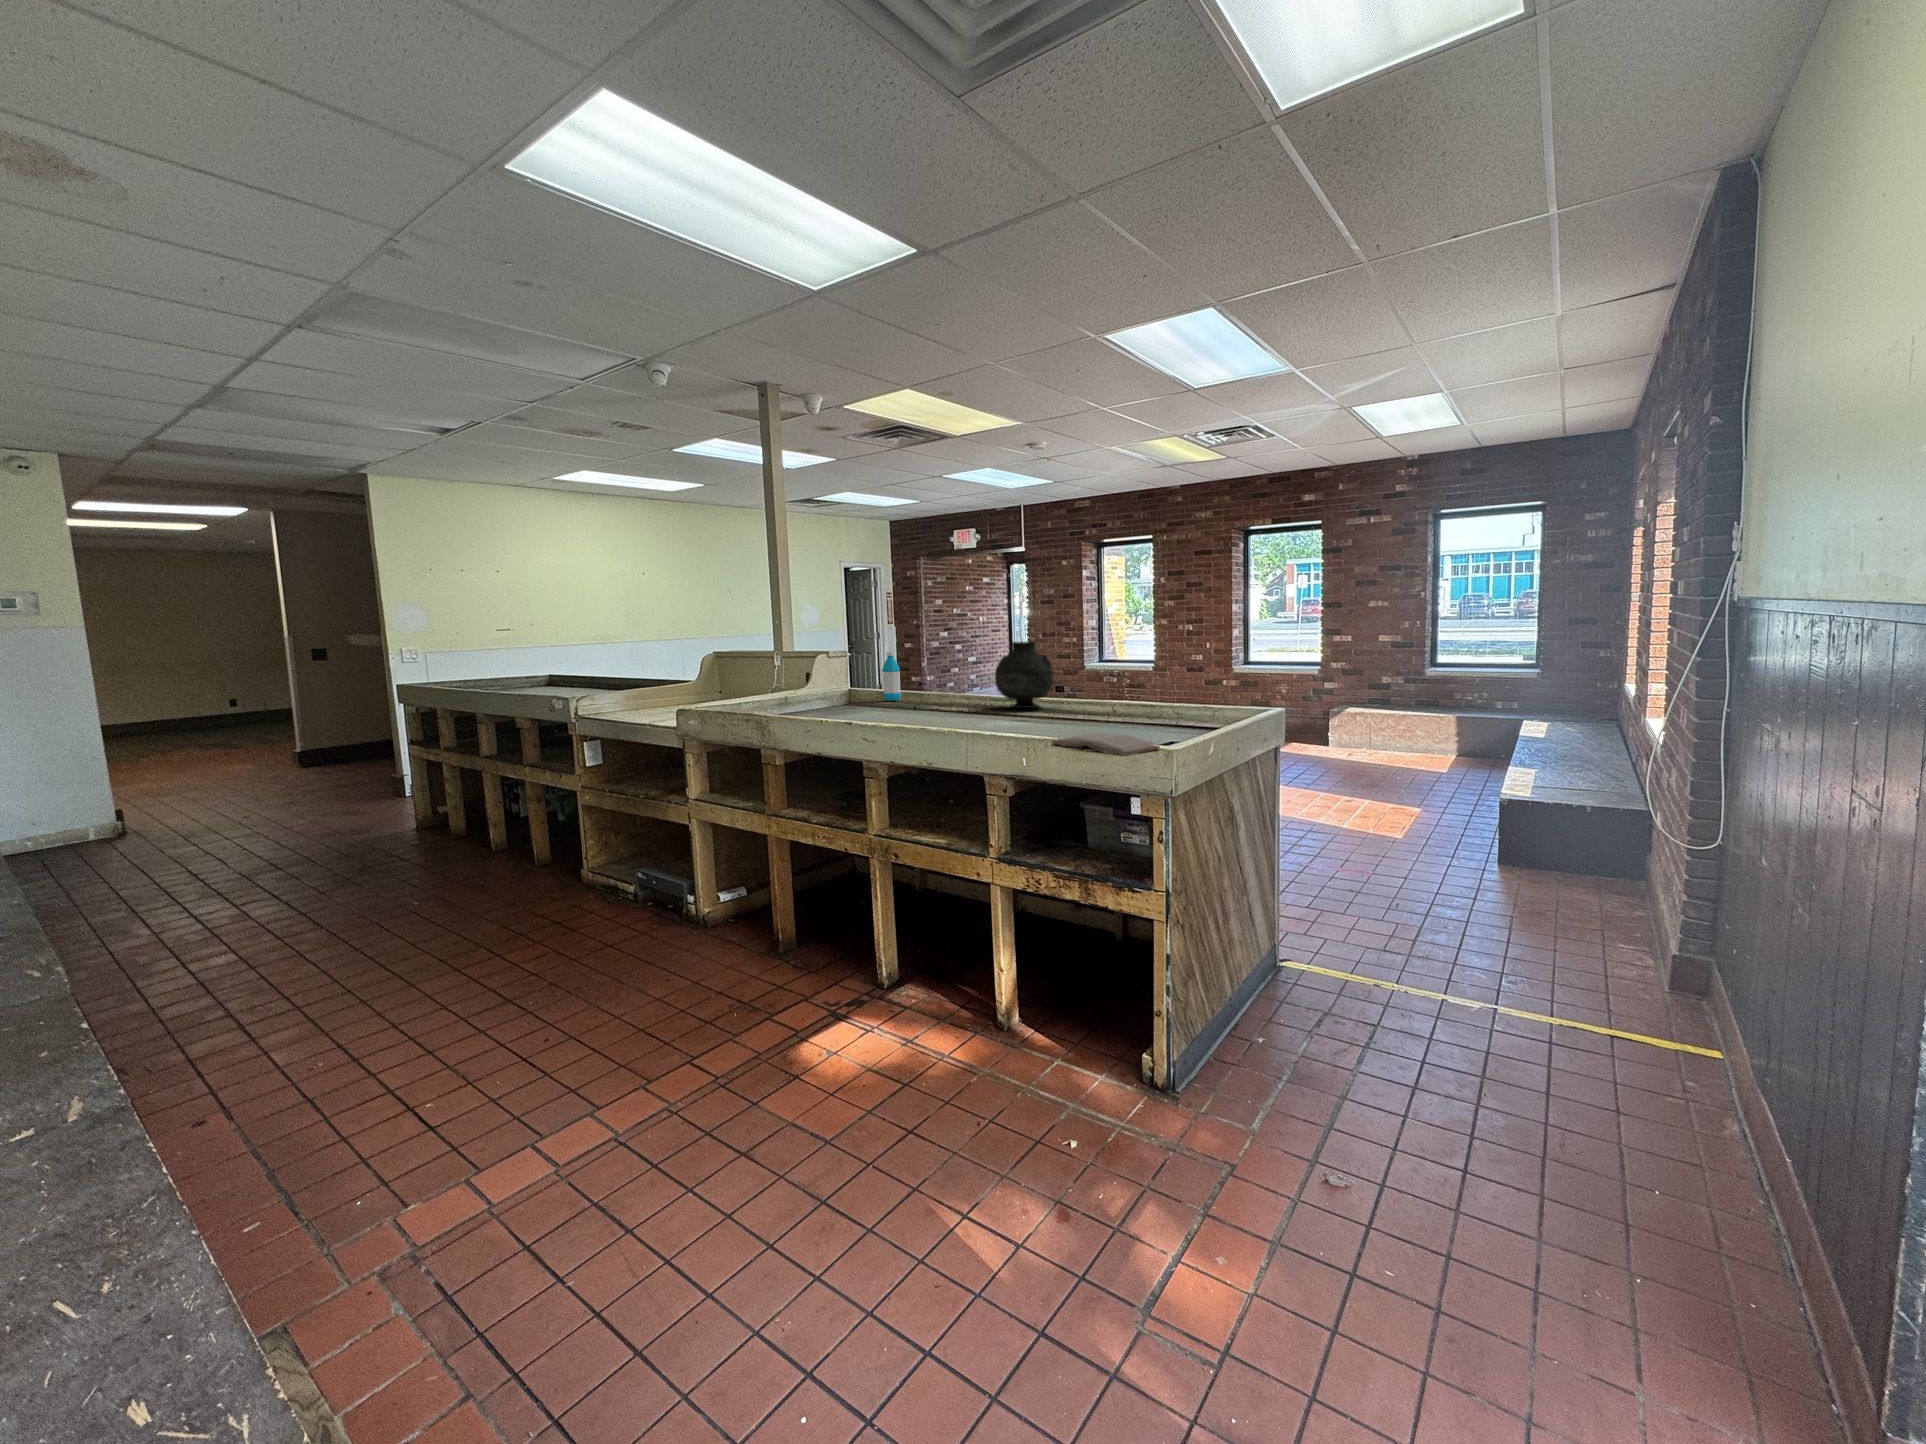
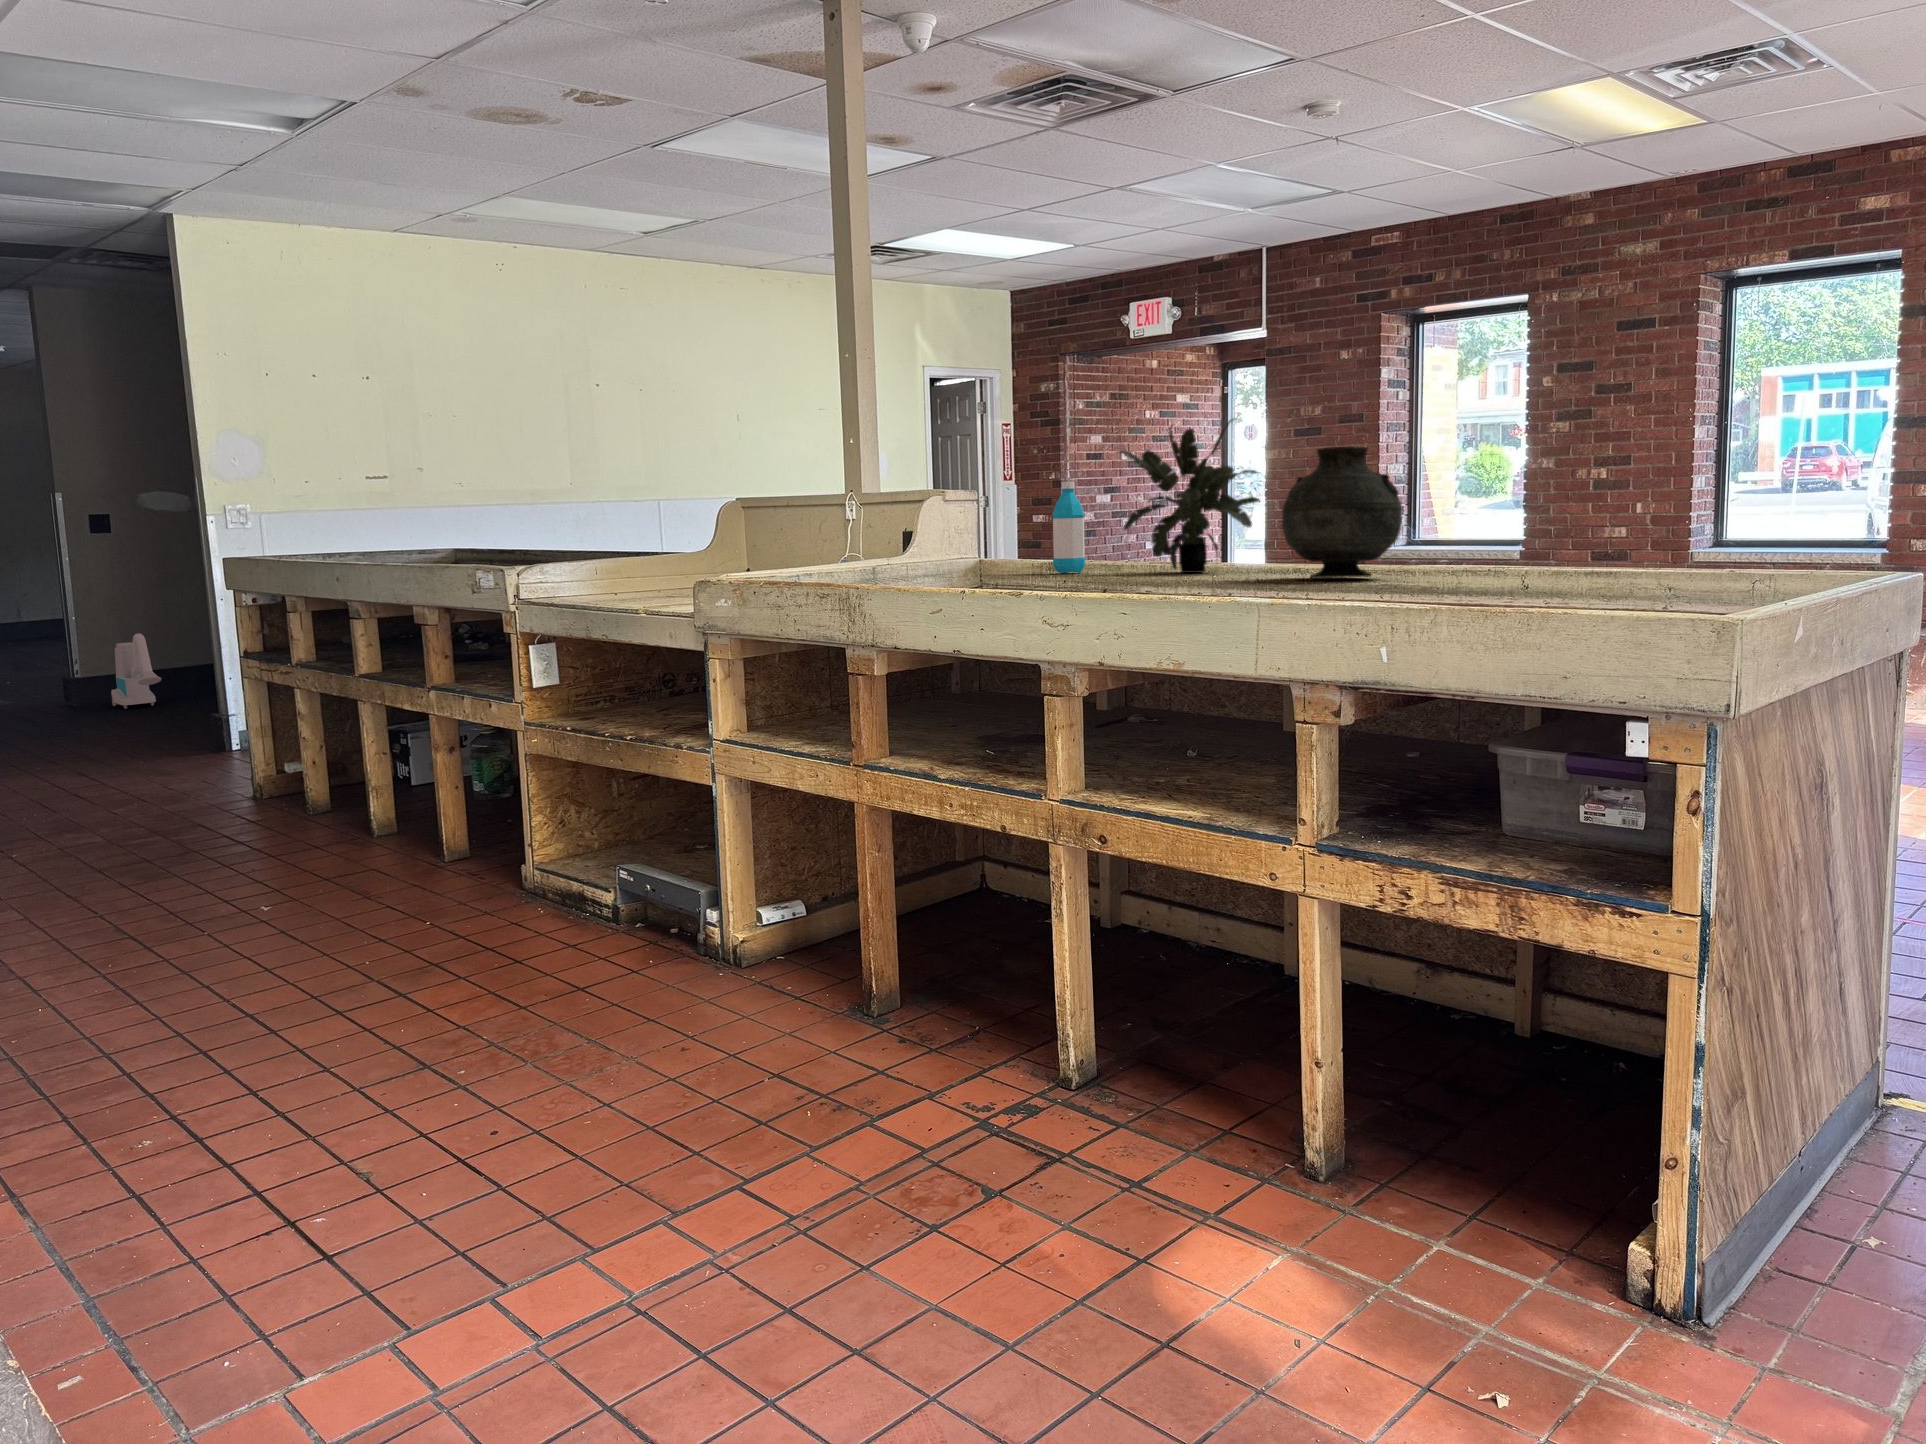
potted plant: none [915,621,990,701] -> present [1119,419,1260,573]
vacuum cleaner: none [322,724,357,770] -> present [111,633,161,709]
book: present [1052,733,1160,755] -> none [1458,591,1709,625]

